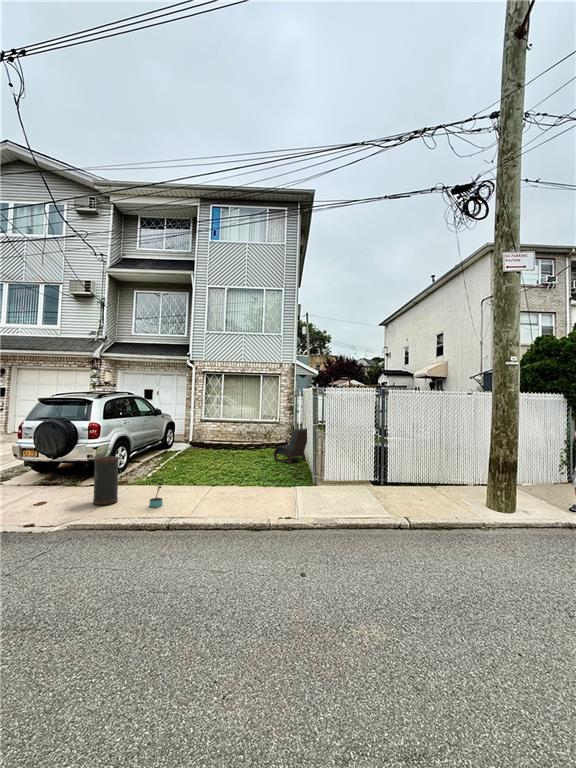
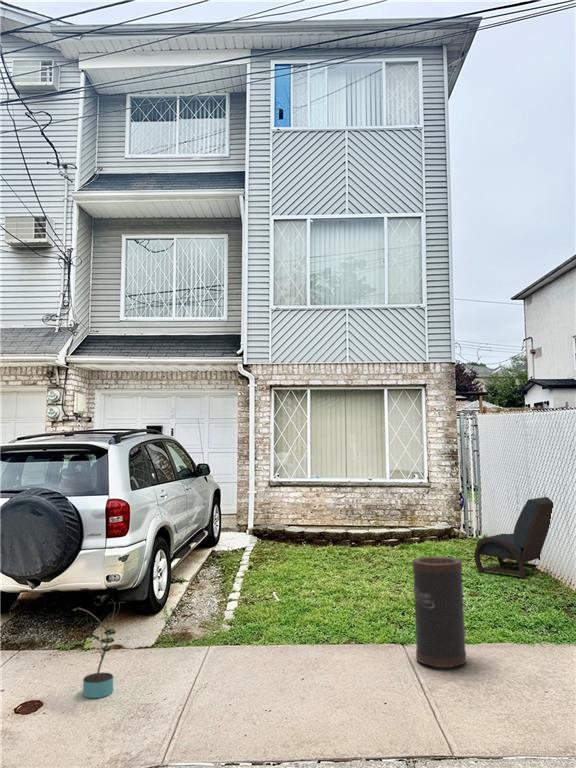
trash can: present [93,456,119,505] -> present [413,557,466,668]
potted plant: present [150,474,164,507] -> present [72,596,126,698]

